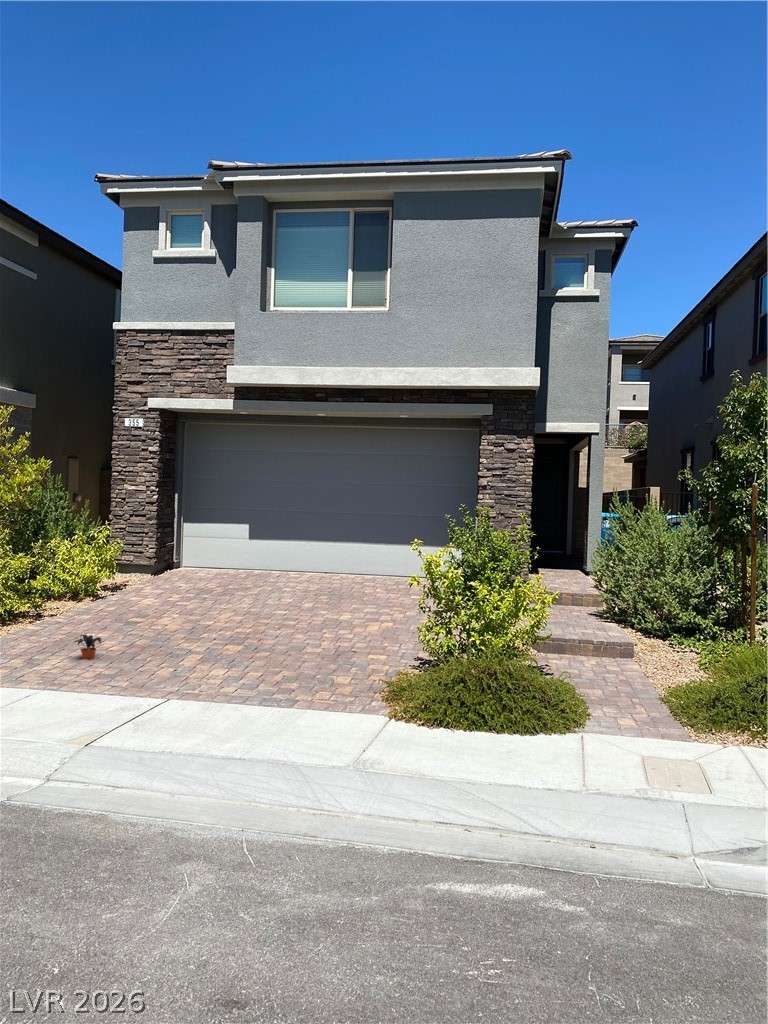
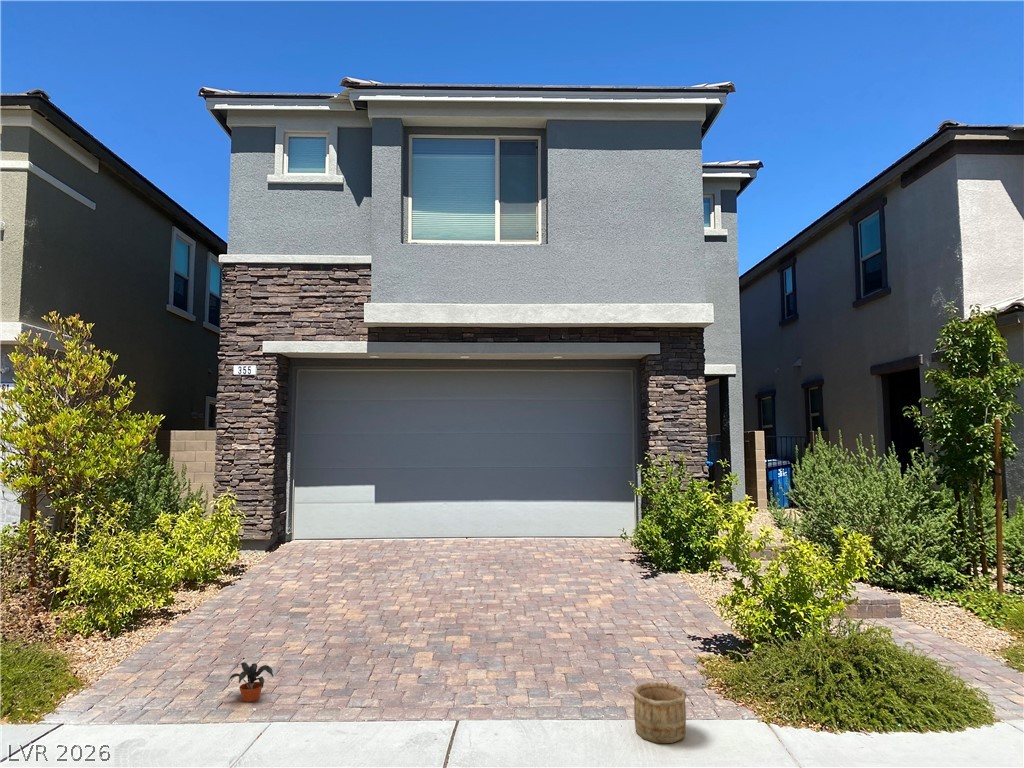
wooden bucket: none [311,660,346,695] -> present [633,683,687,743]

